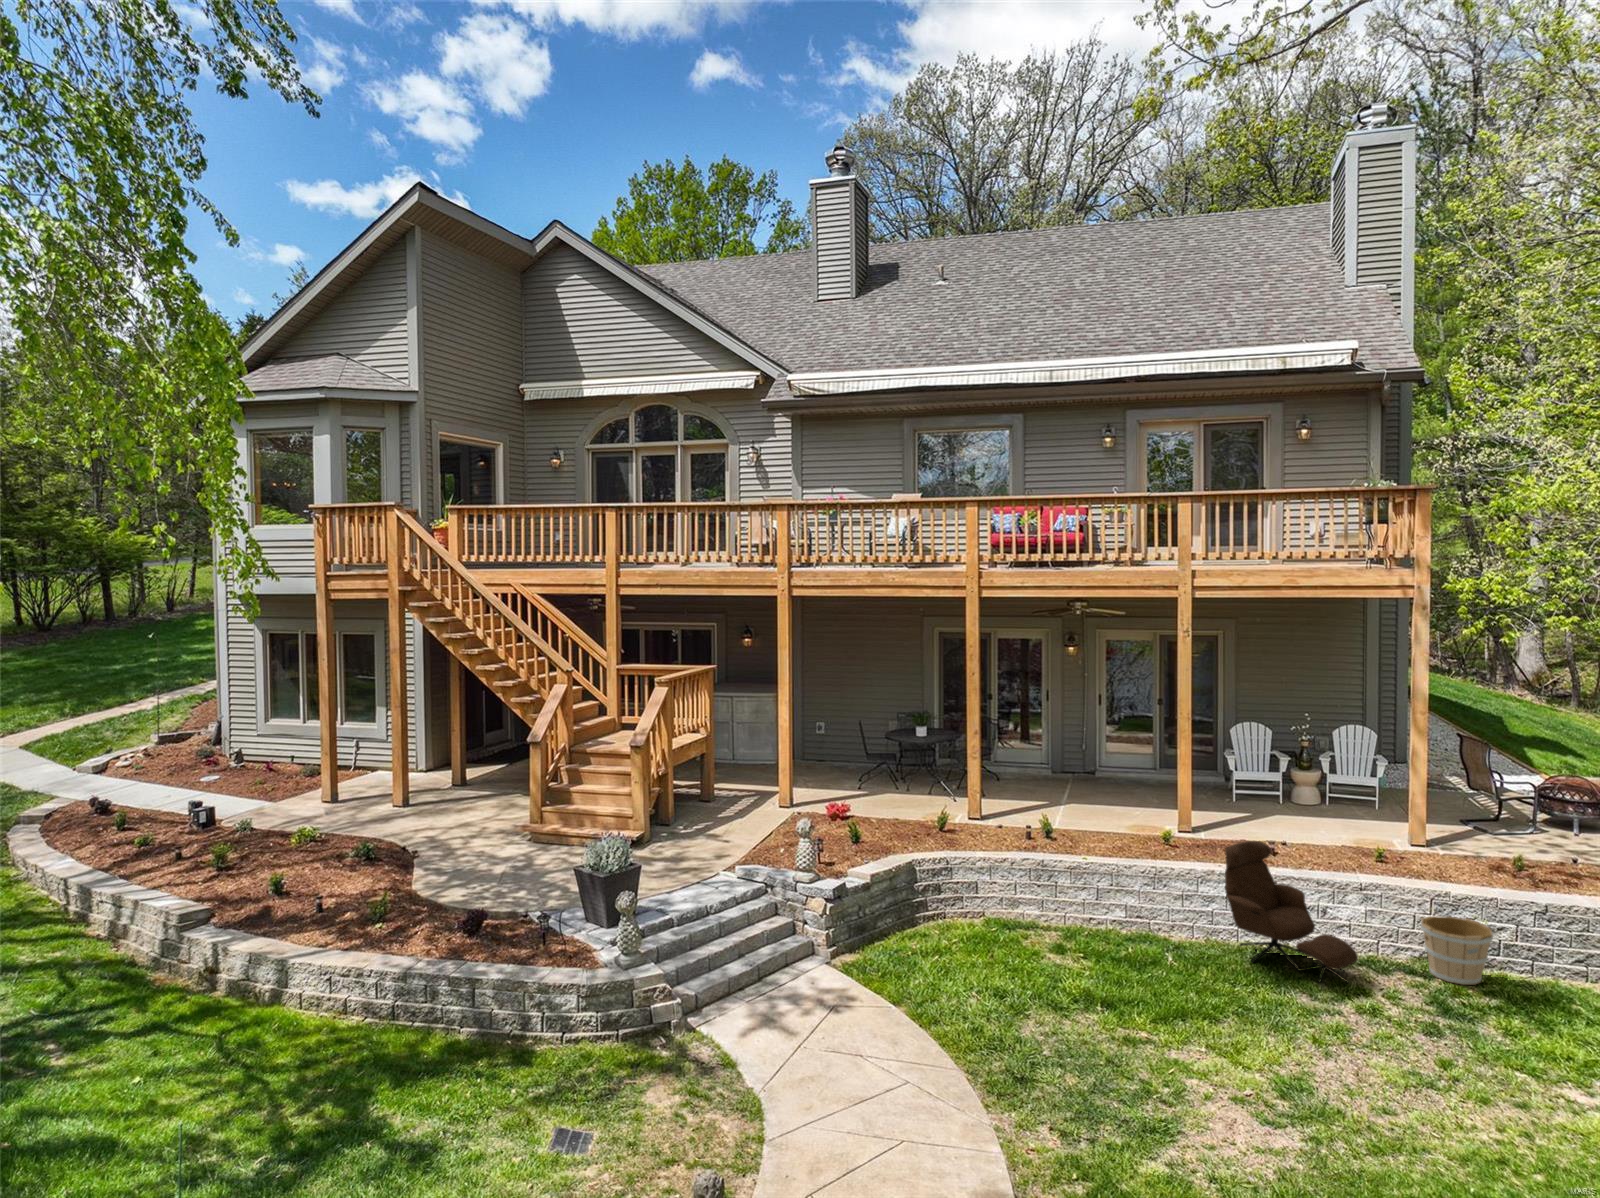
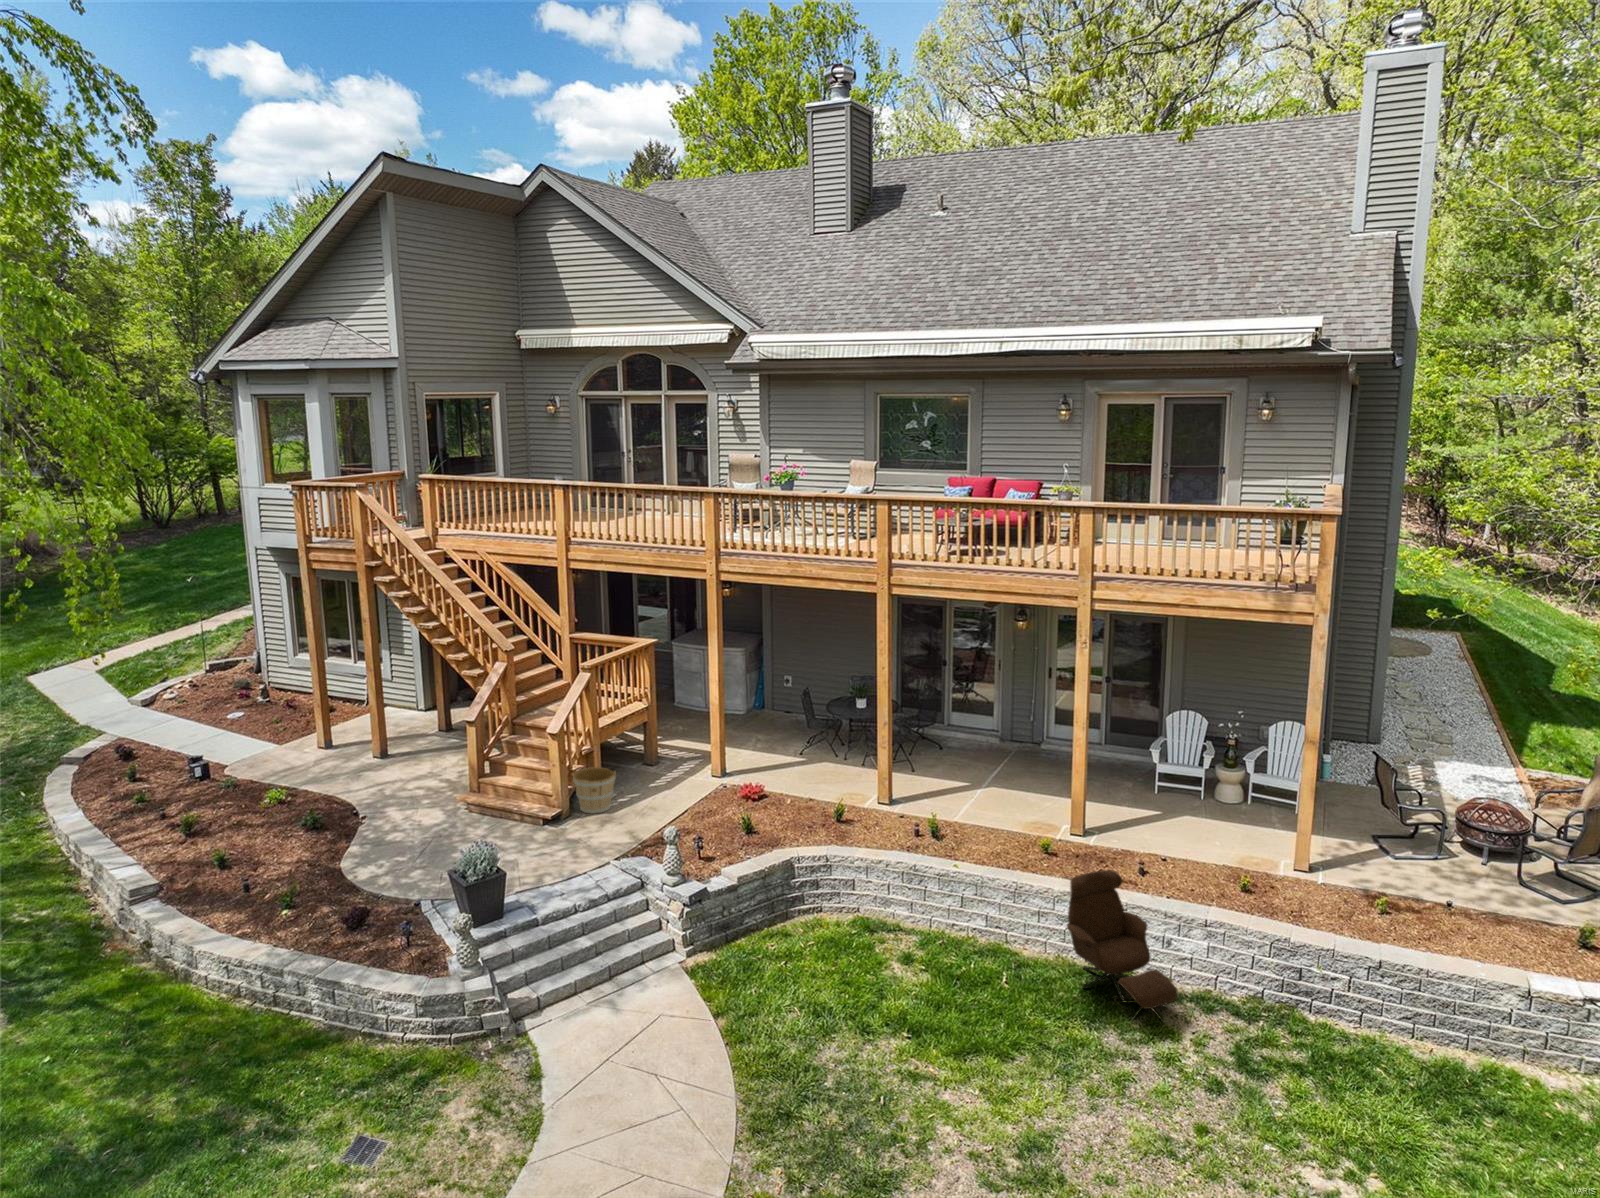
wooden bucket: present [1421,916,1493,985] -> present [573,767,616,814]

